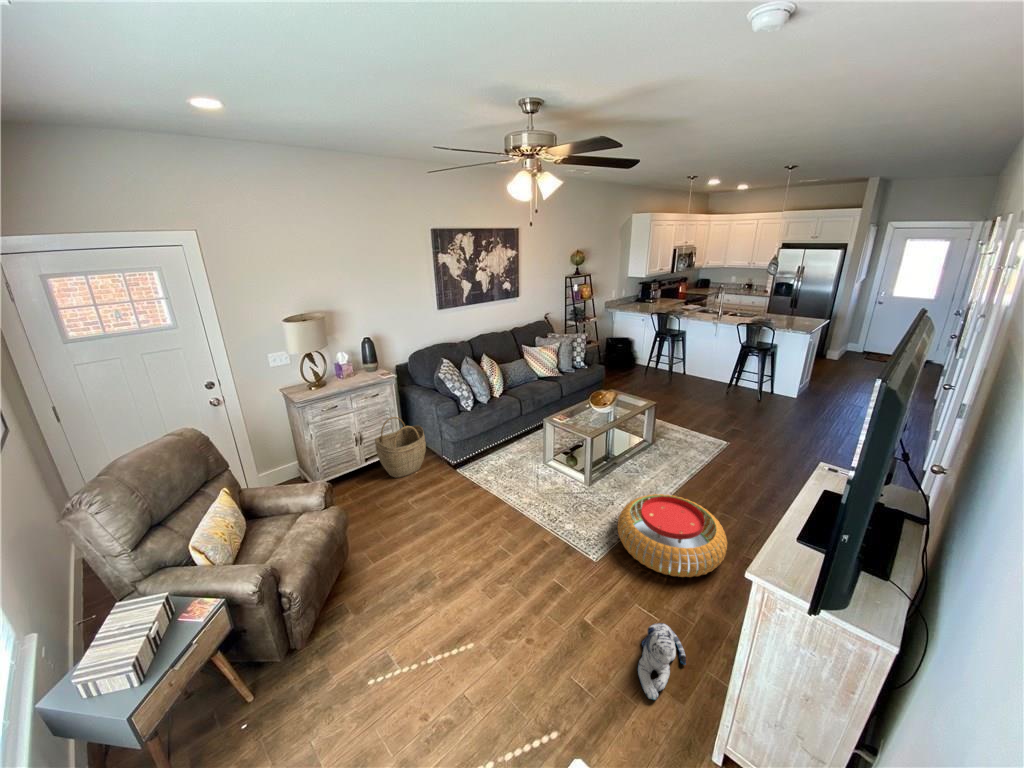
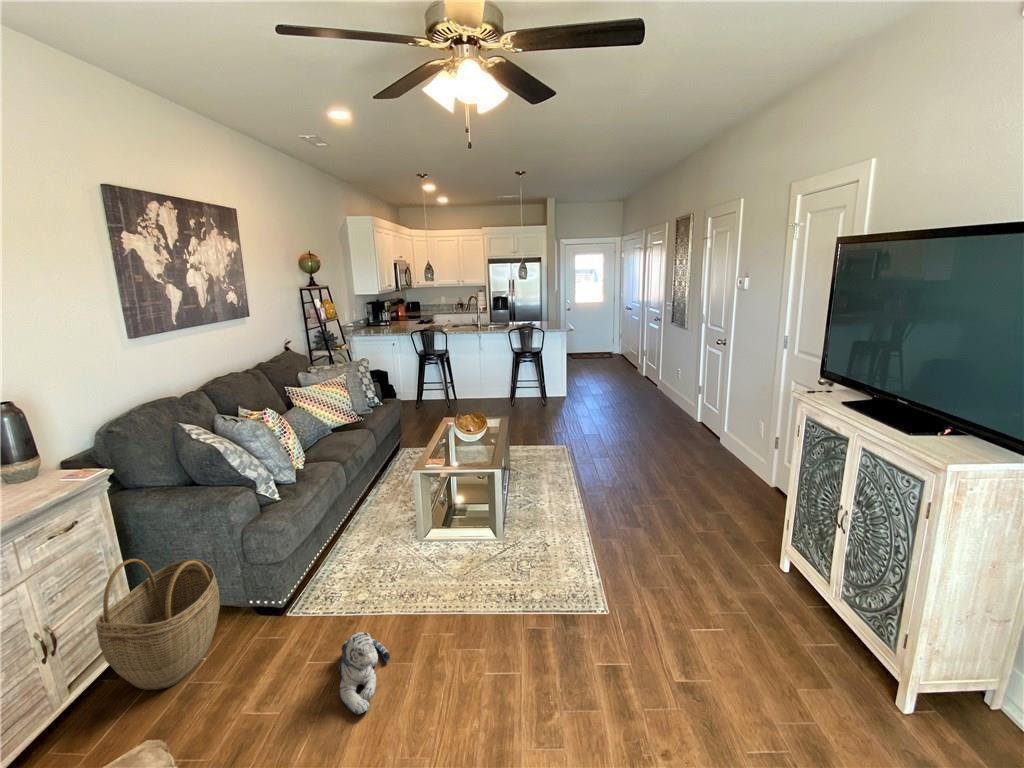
pouf: present [618,494,727,577] -> none [580,502,705,589]
plush toy: present [637,623,686,700] -> present [338,632,390,714]

